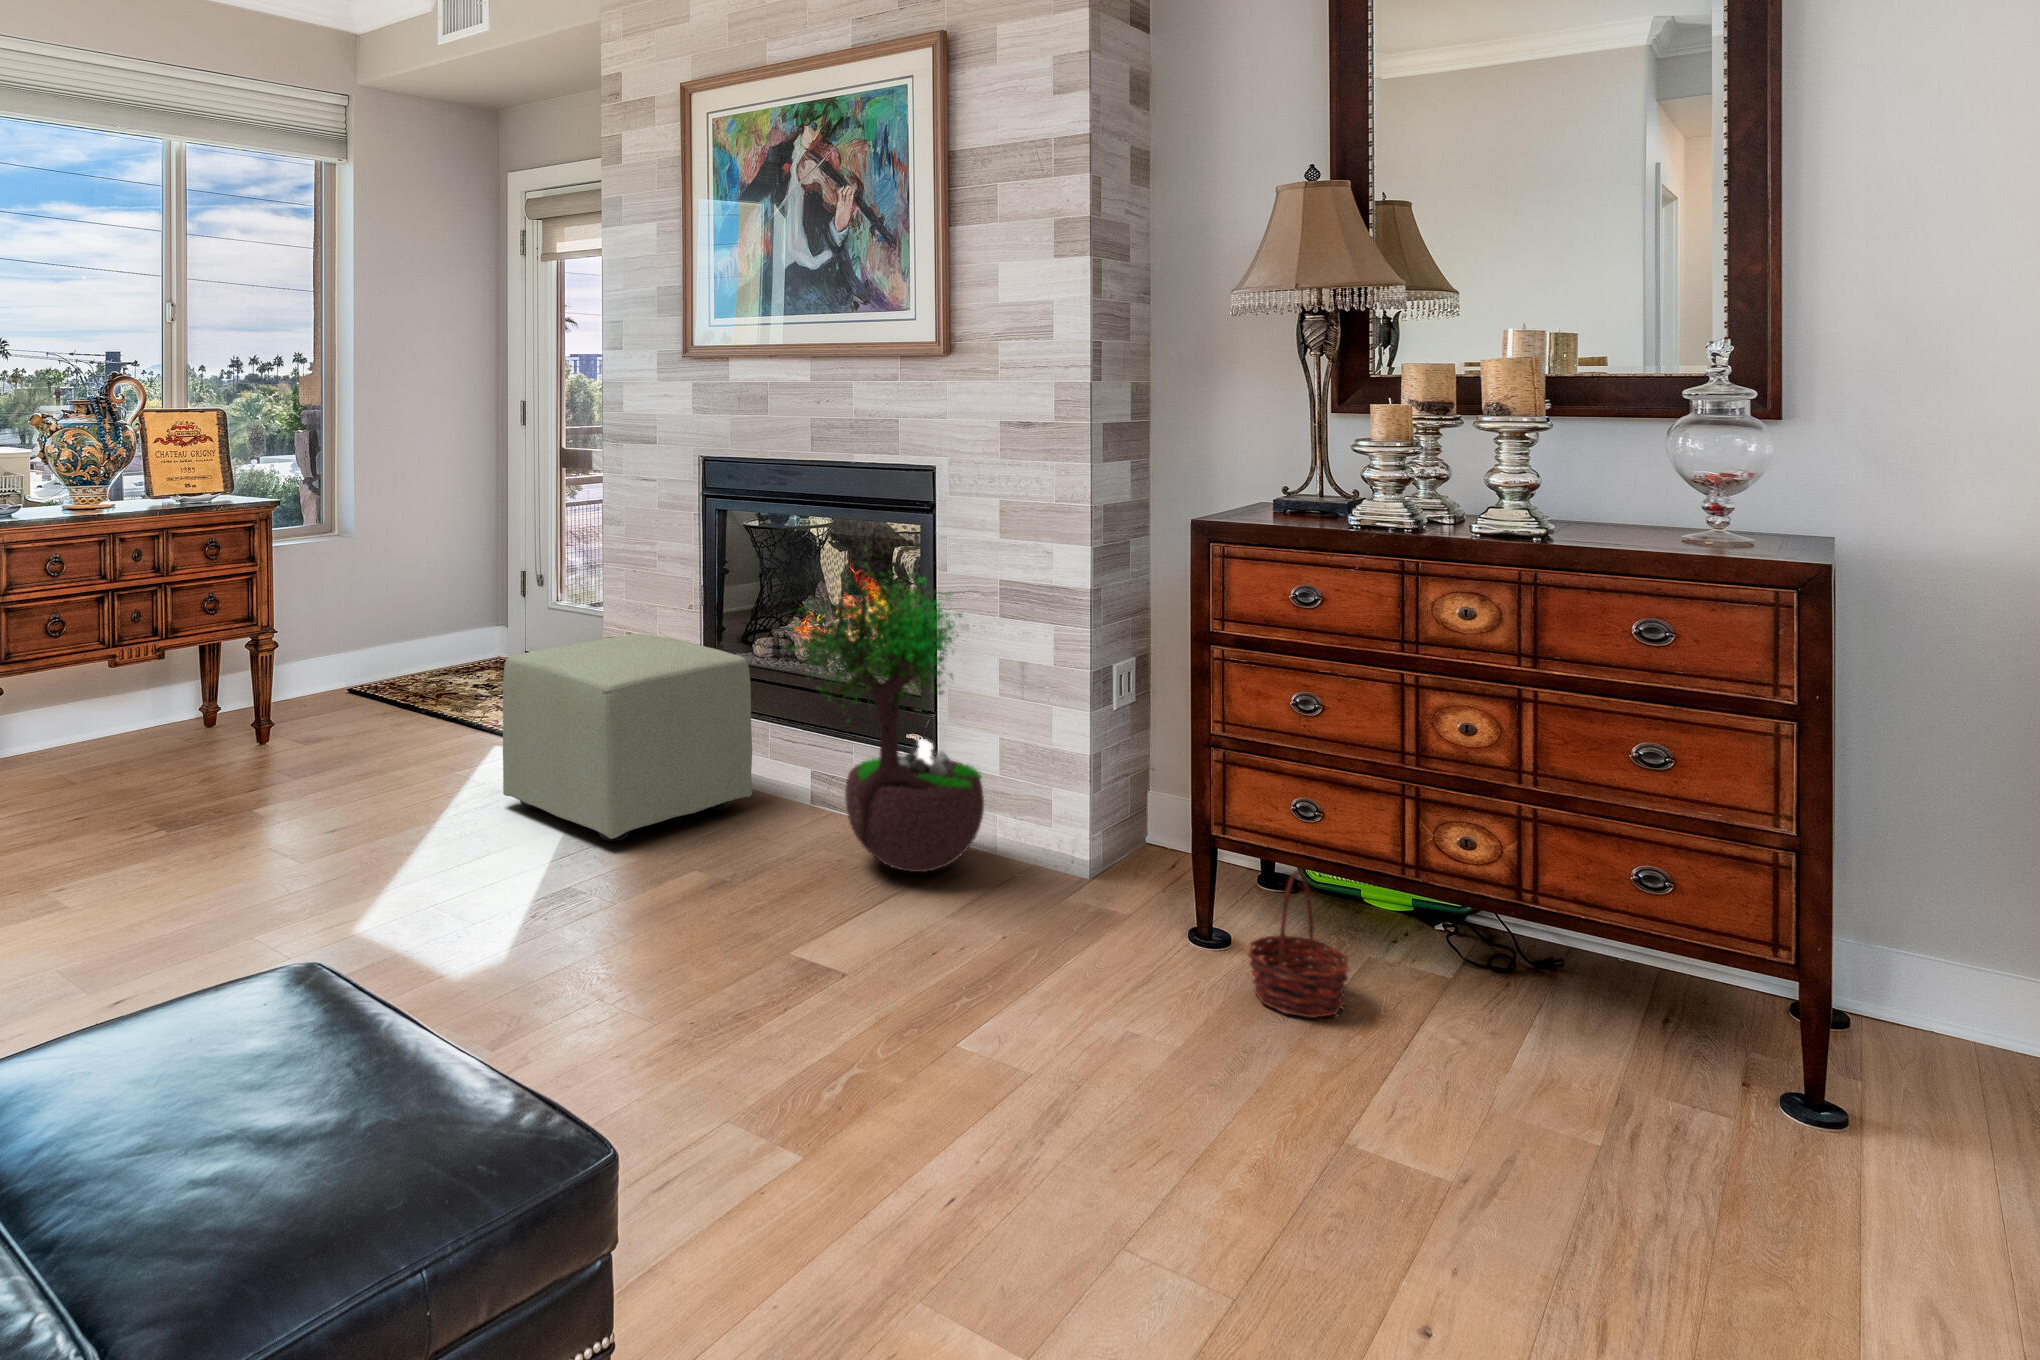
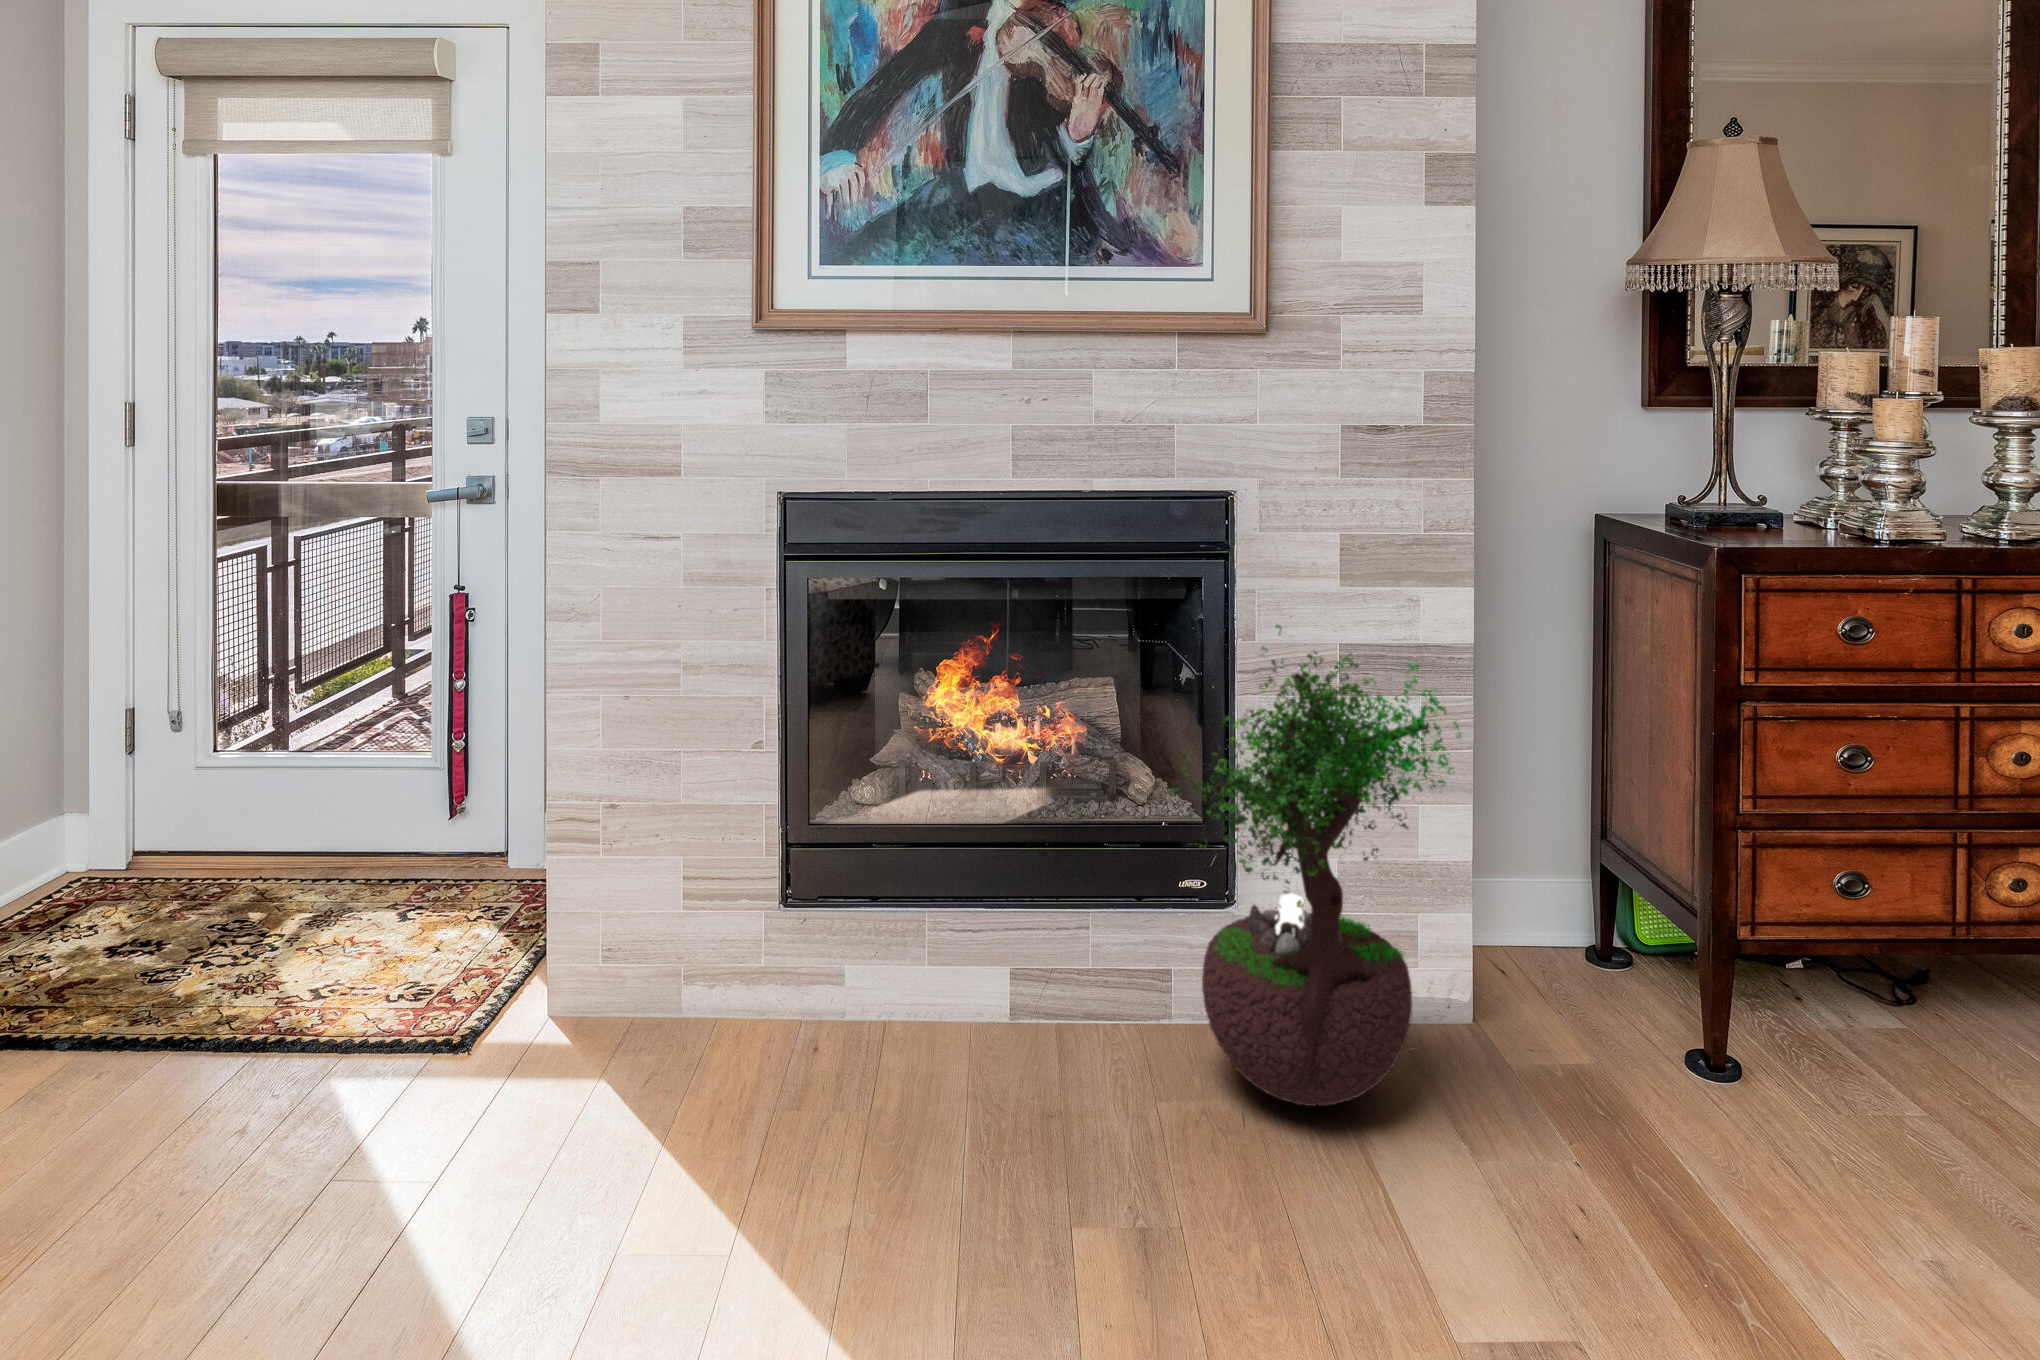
ottoman: present [503,634,752,841] -> none [537,808,951,1236]
basket: present [1248,871,1349,1017] -> none [1852,969,1997,1158]

